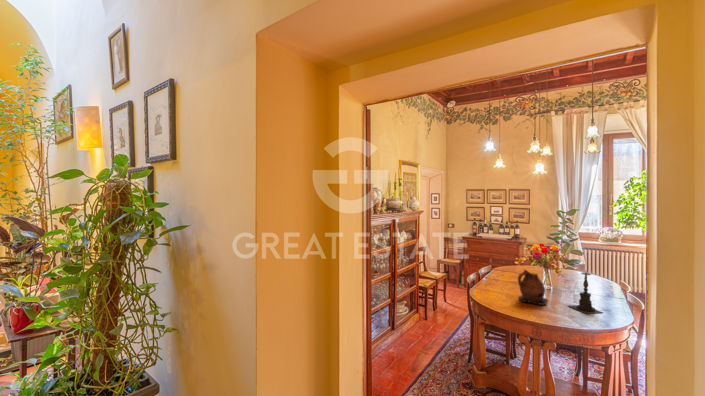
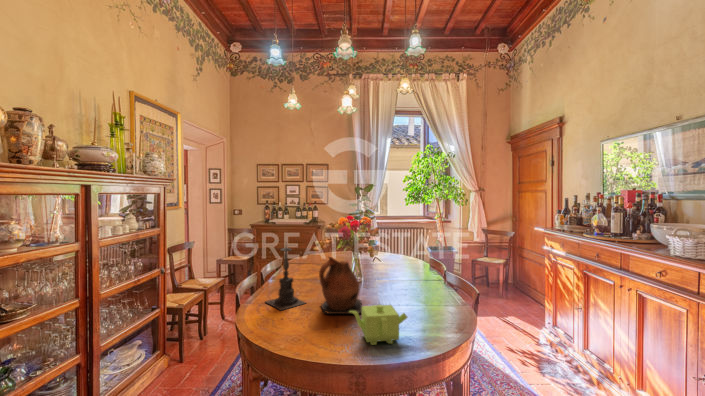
candle holder: present [569,272,603,314] -> present [266,247,305,310]
teapot: none [535,299,573,321] -> present [349,305,408,345]

